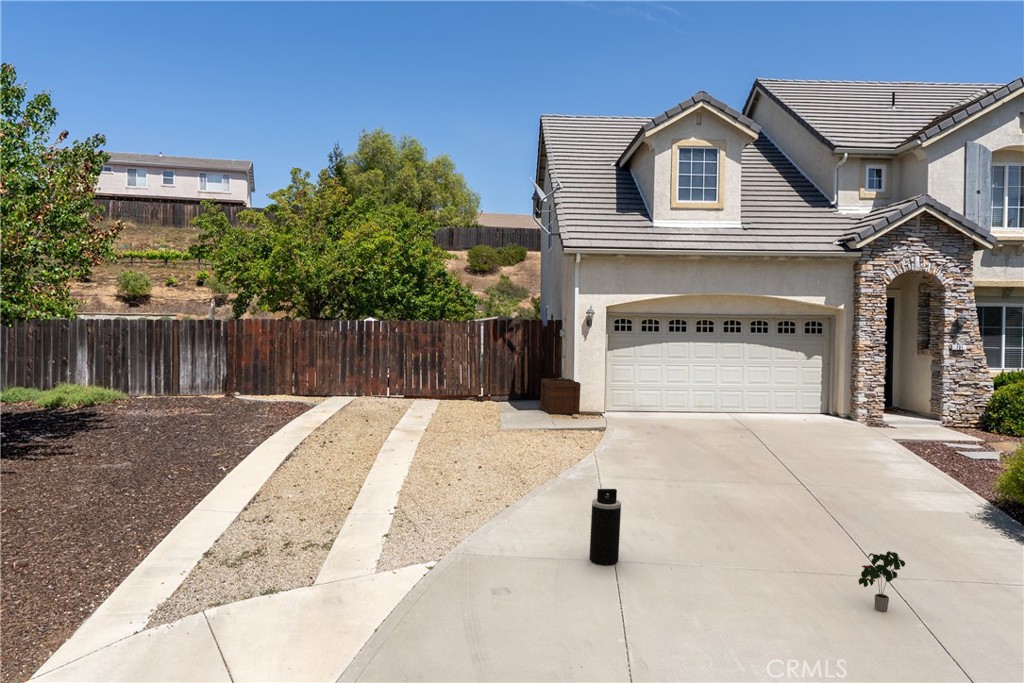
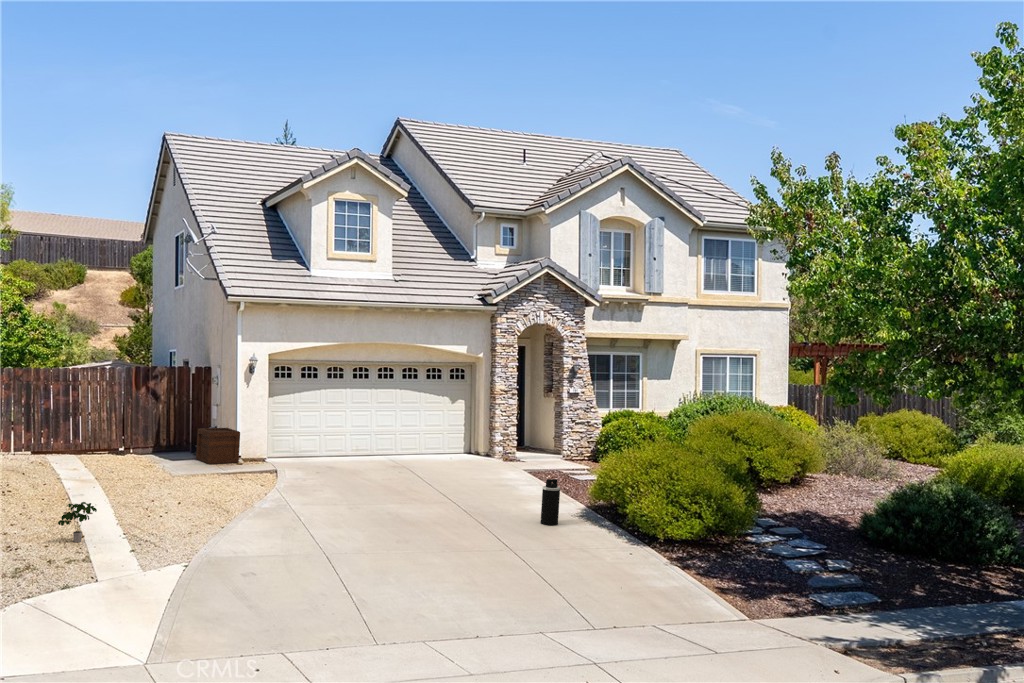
trash can: present [589,489,621,566] -> present [541,479,560,526]
potted plant: present [859,551,905,612] -> present [58,502,97,542]

